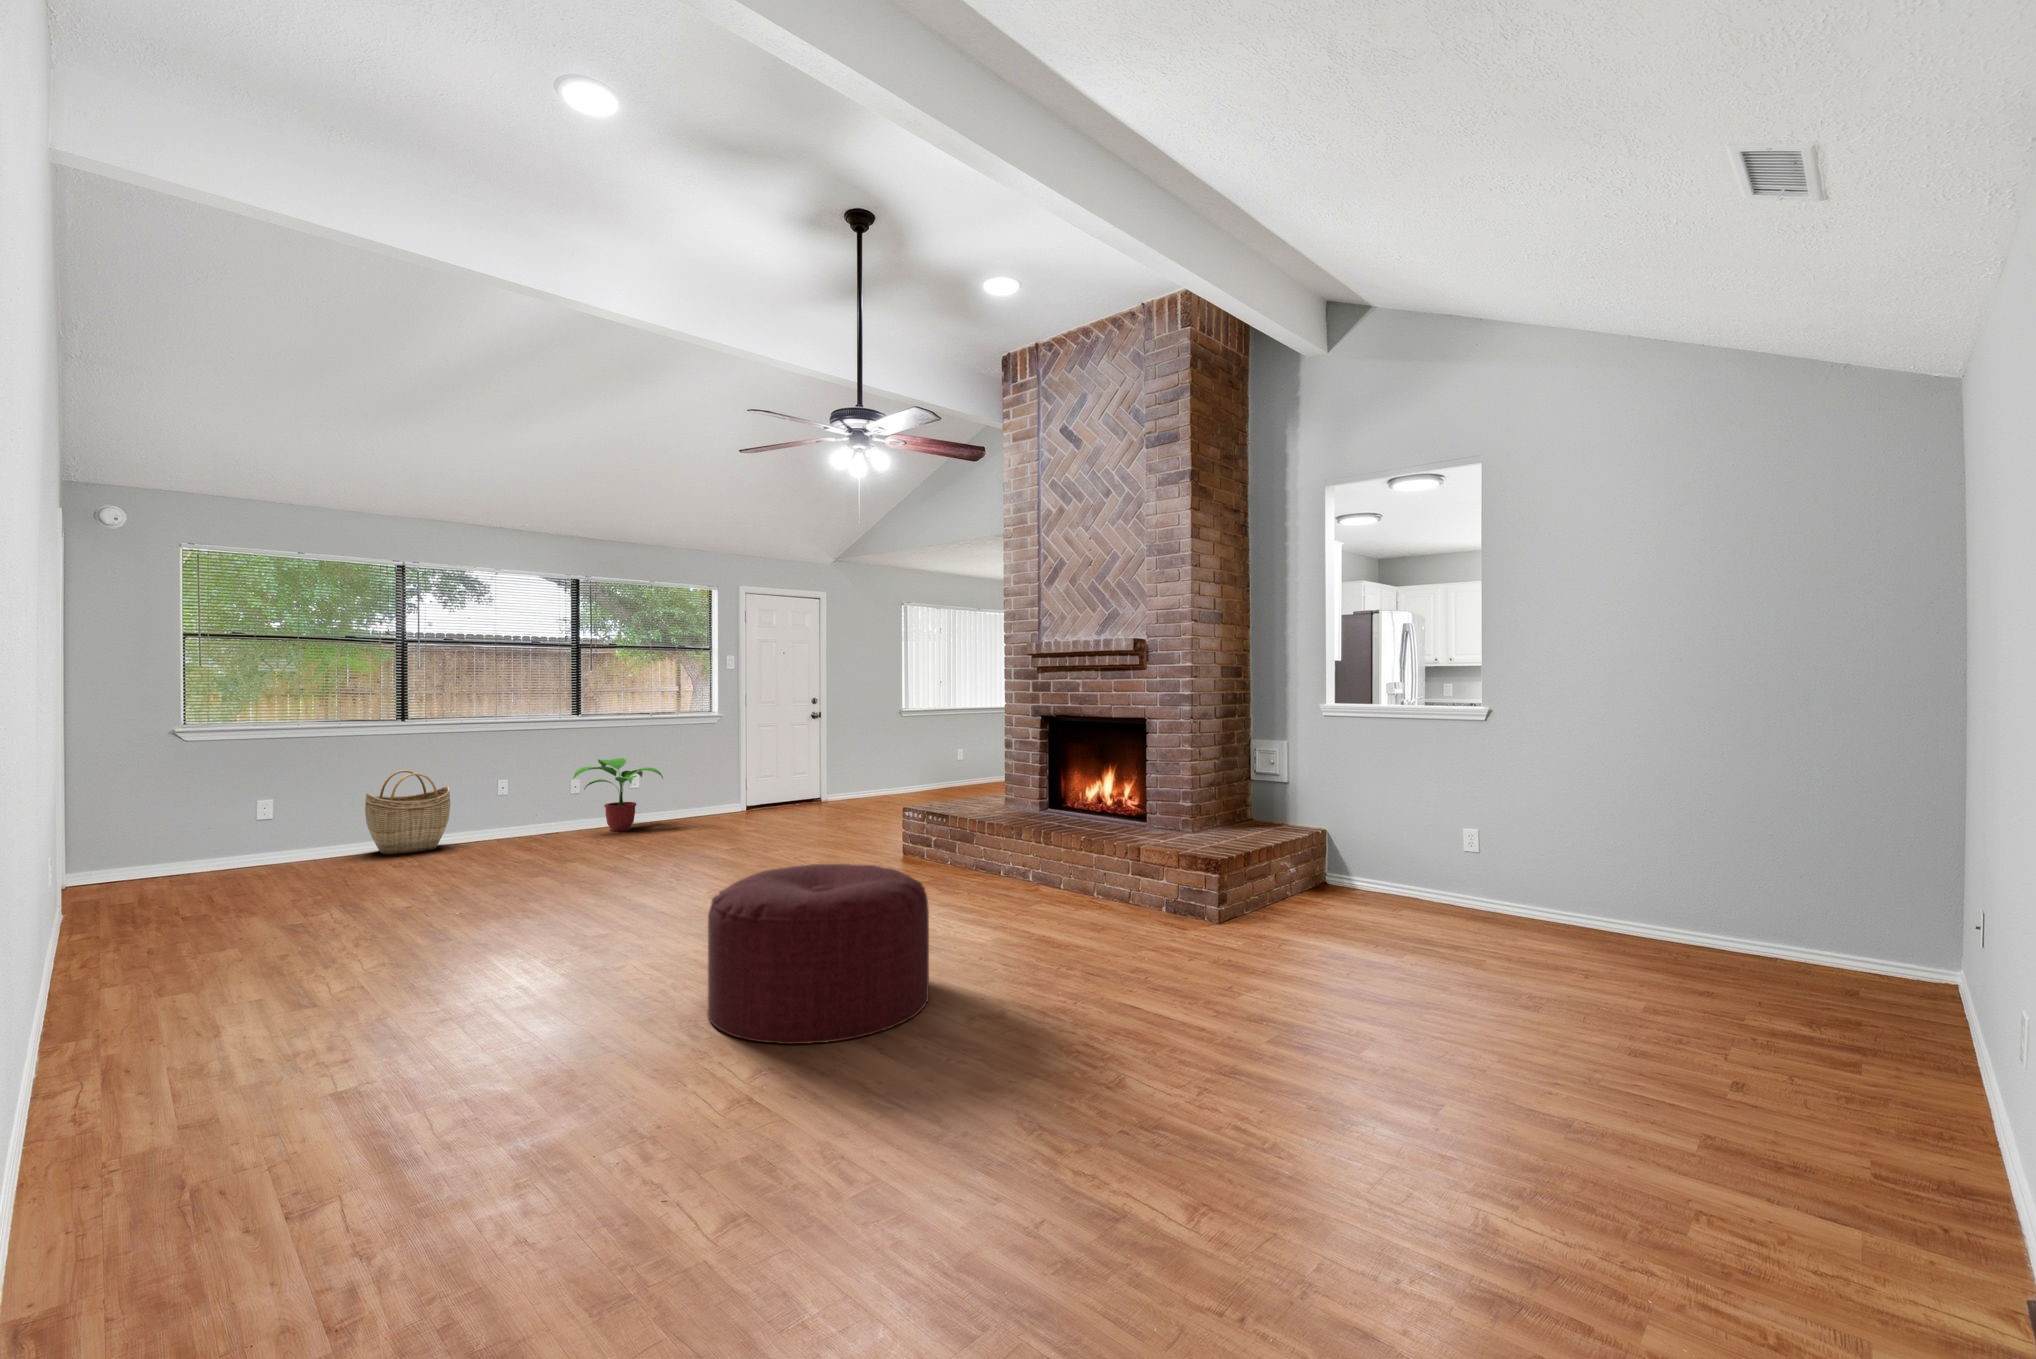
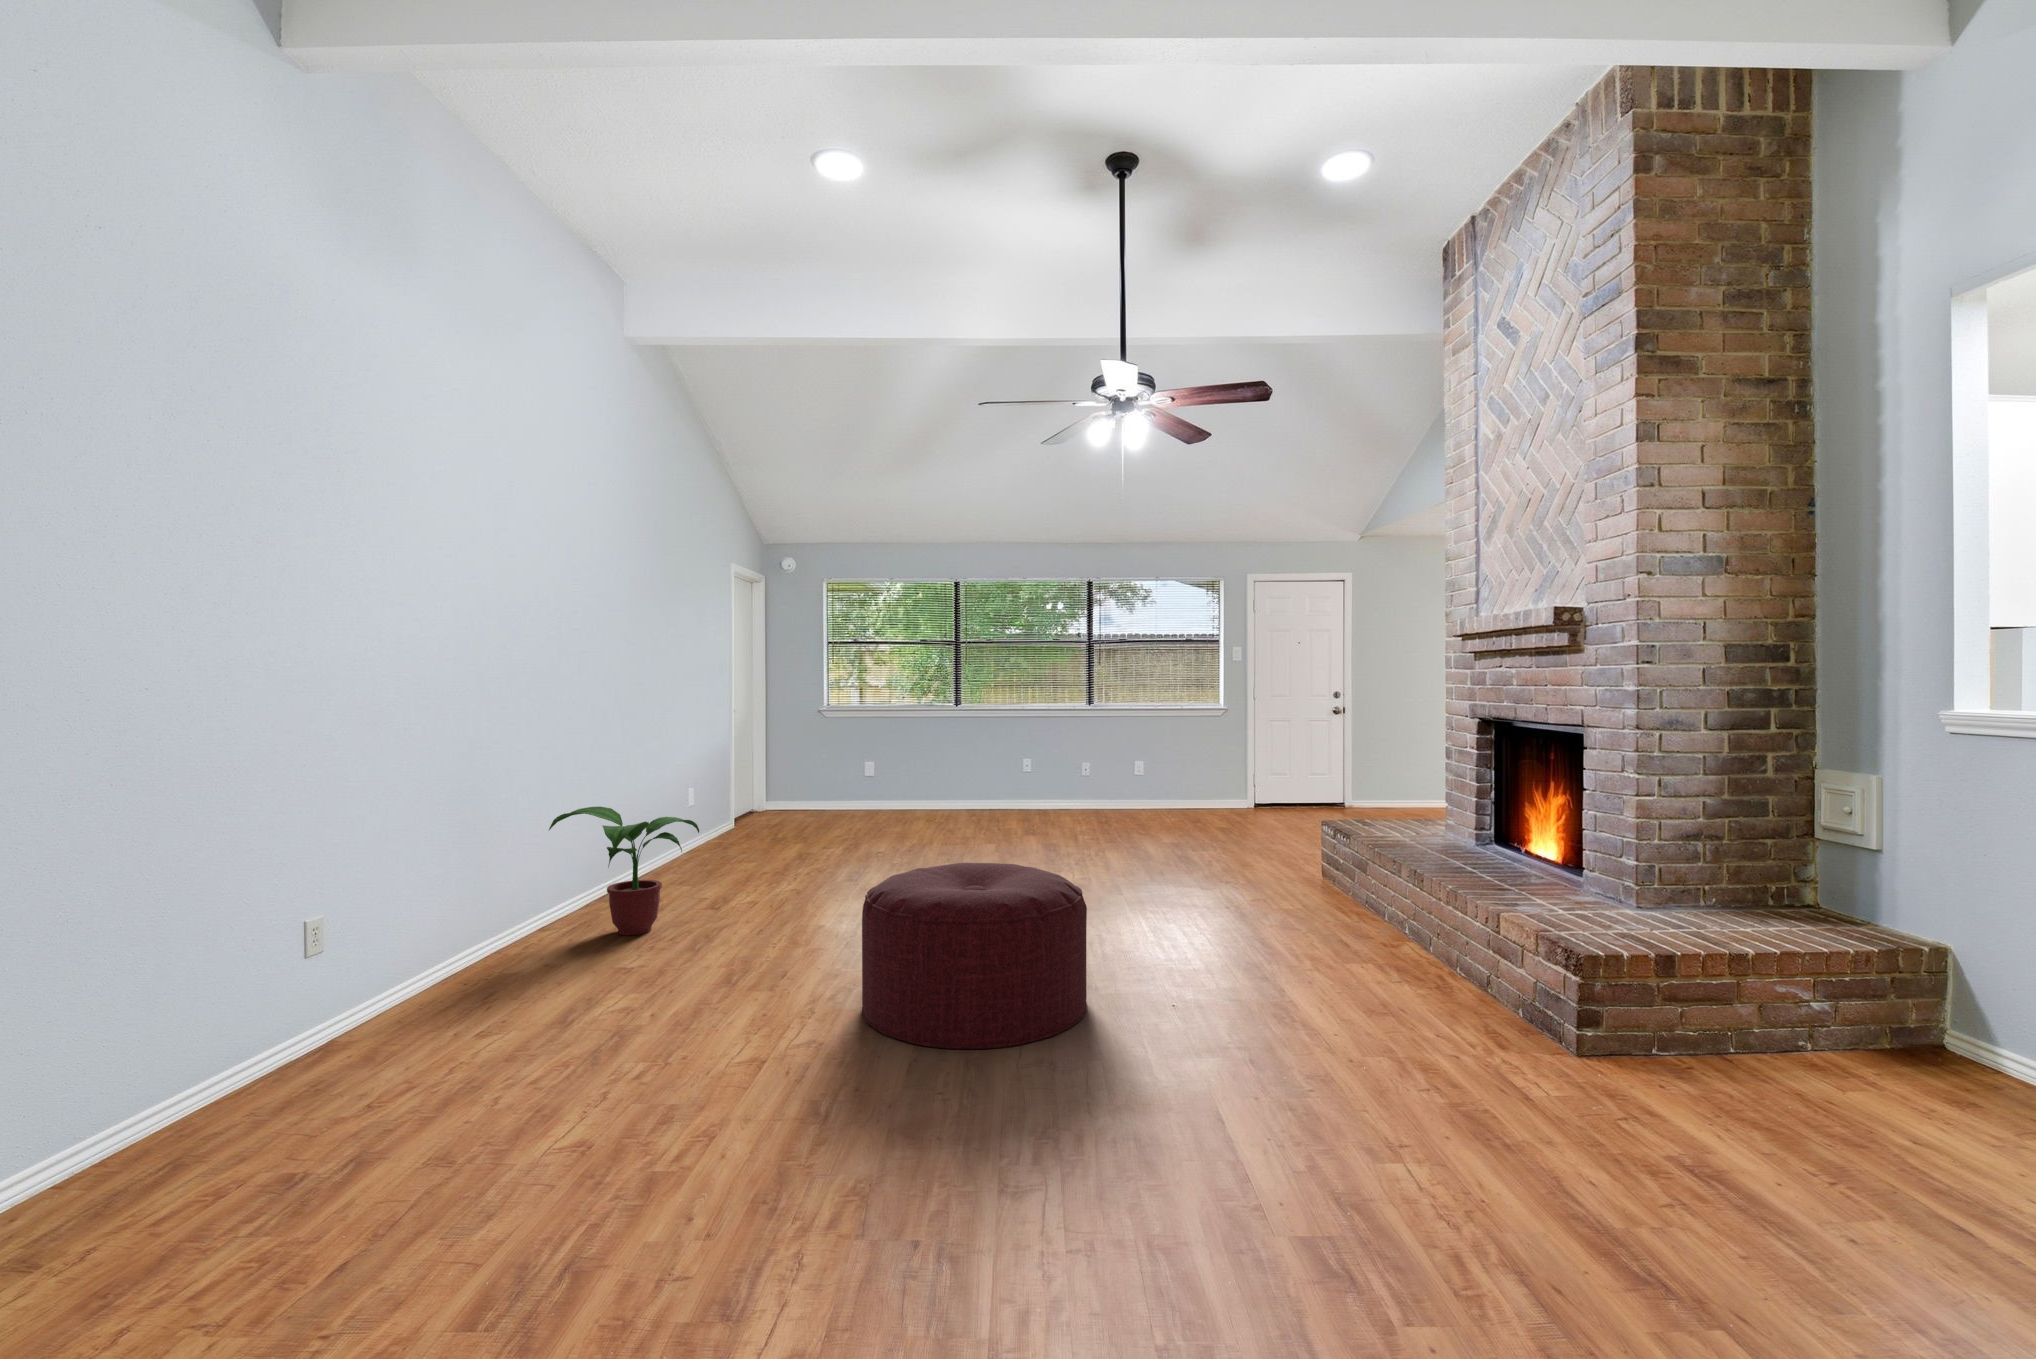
potted plant: present [573,758,663,831] -> present [549,807,699,935]
woven basket: present [365,770,450,854] -> none [921,747,979,815]

